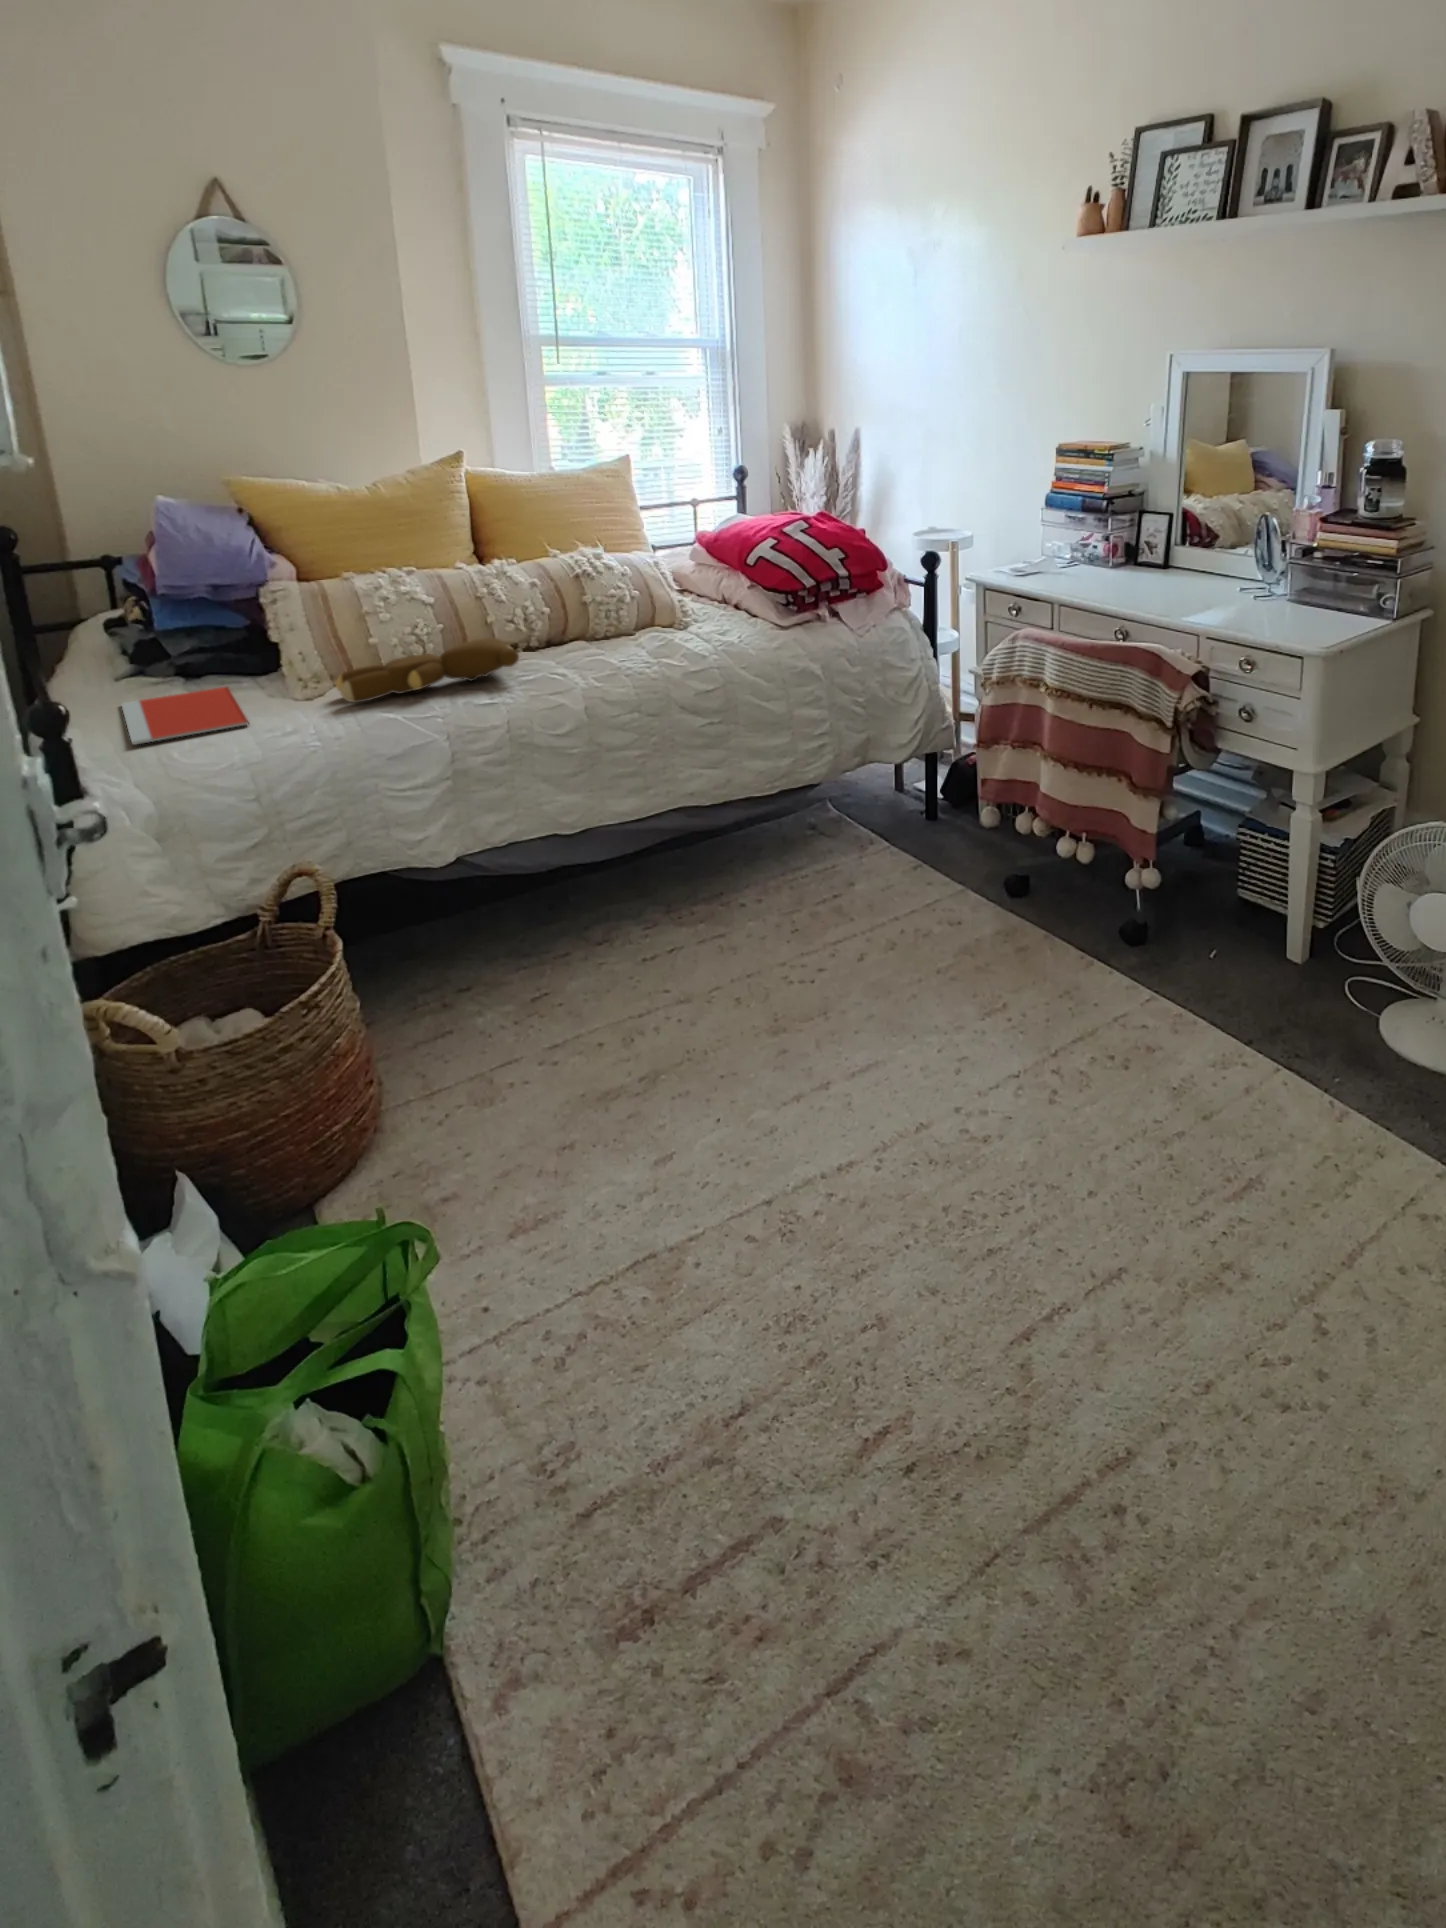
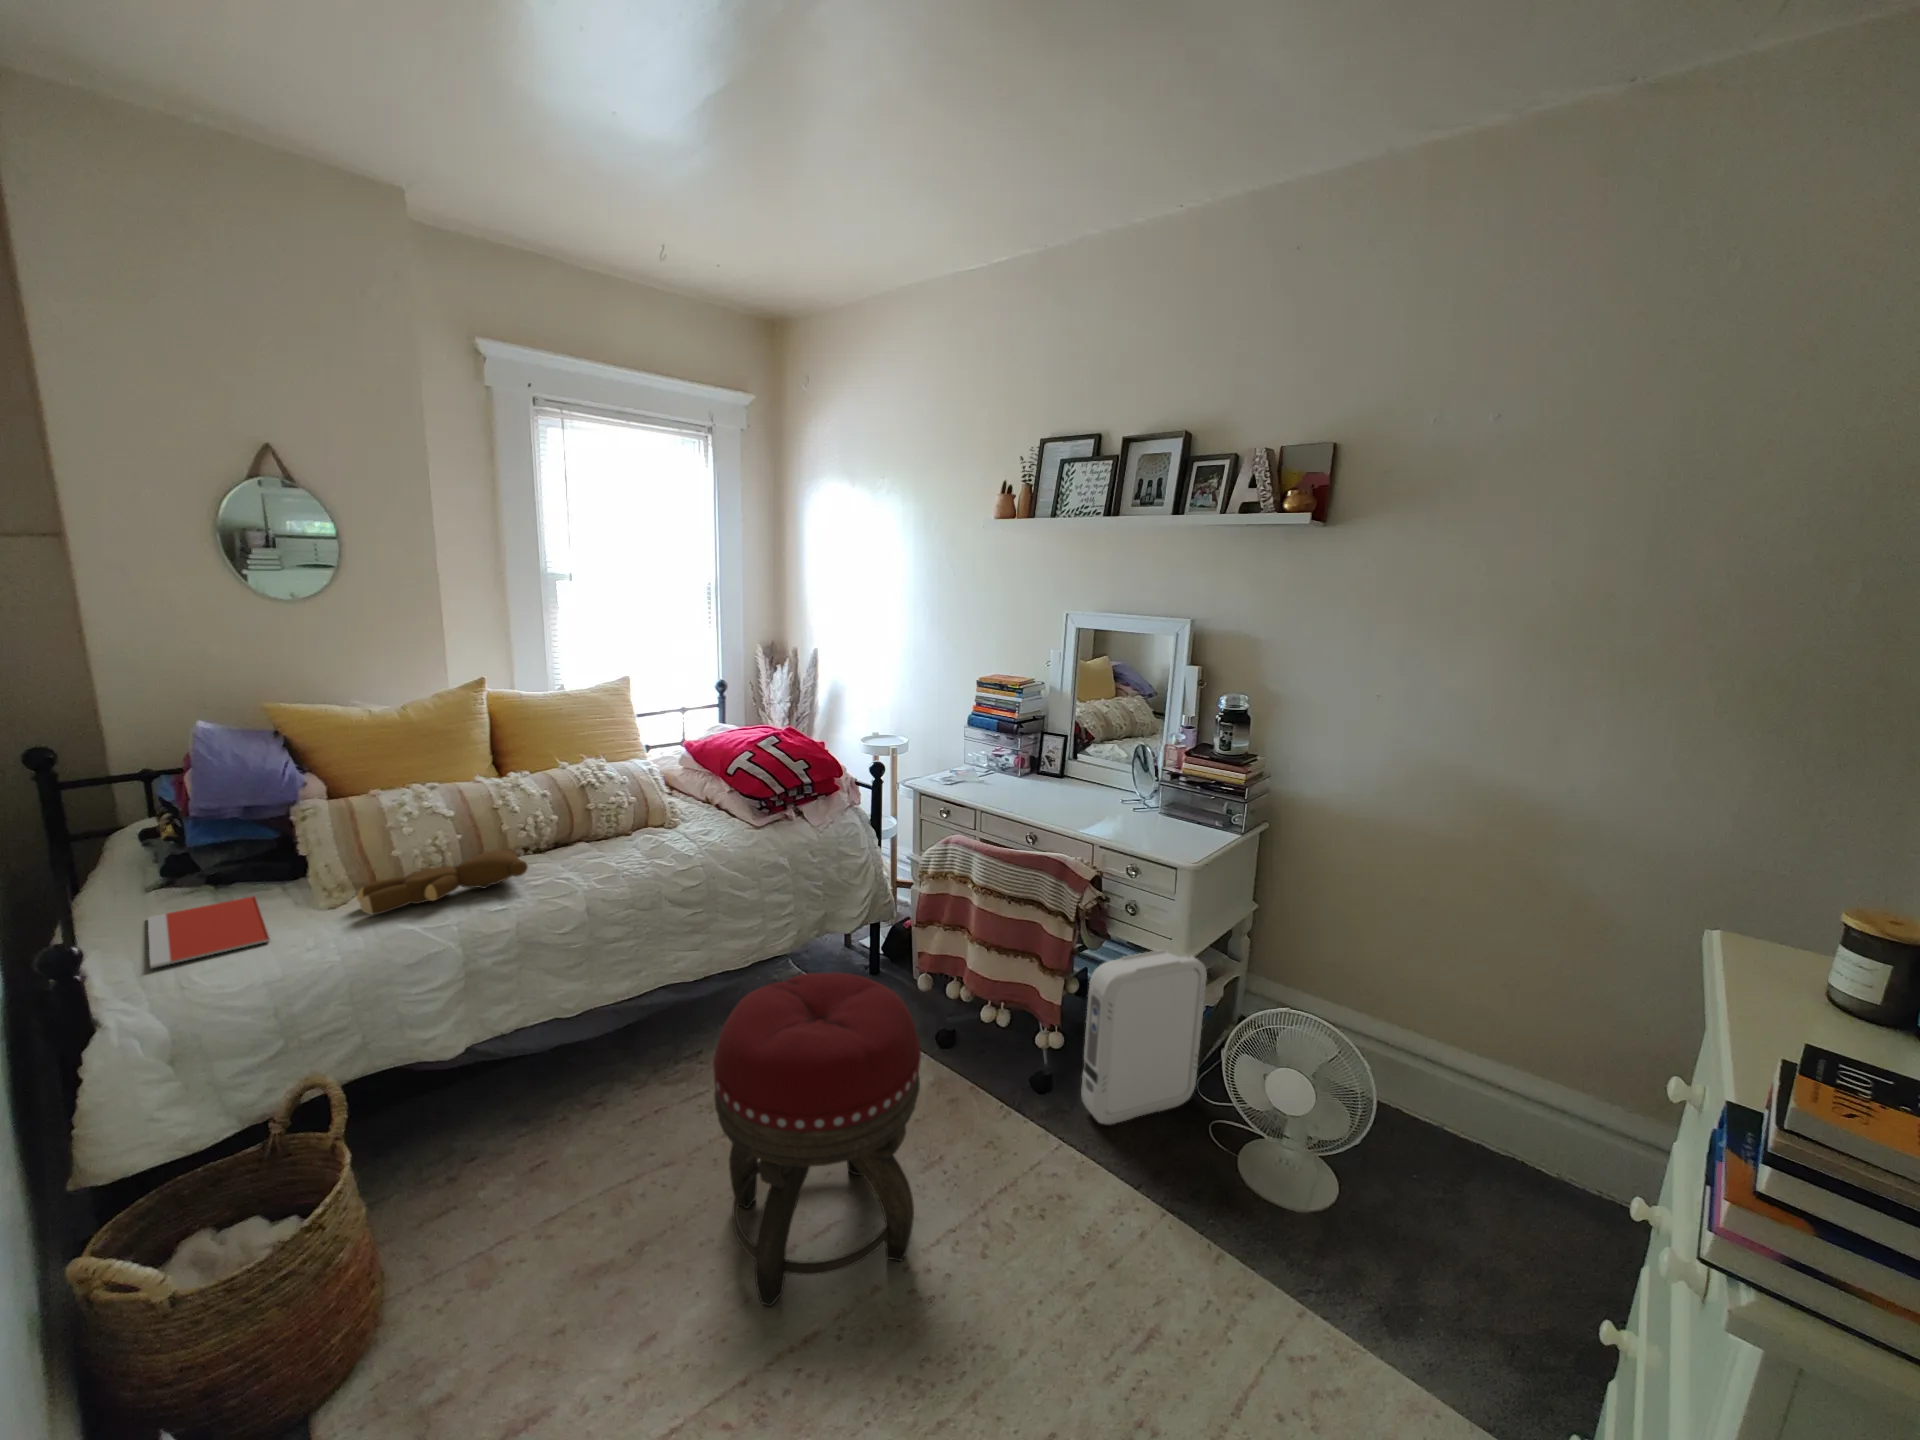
air purifier: none [1179,761,1339,971] -> present [1081,950,1207,1124]
footstool: none [733,768,972,1124] -> present [713,972,921,1306]

